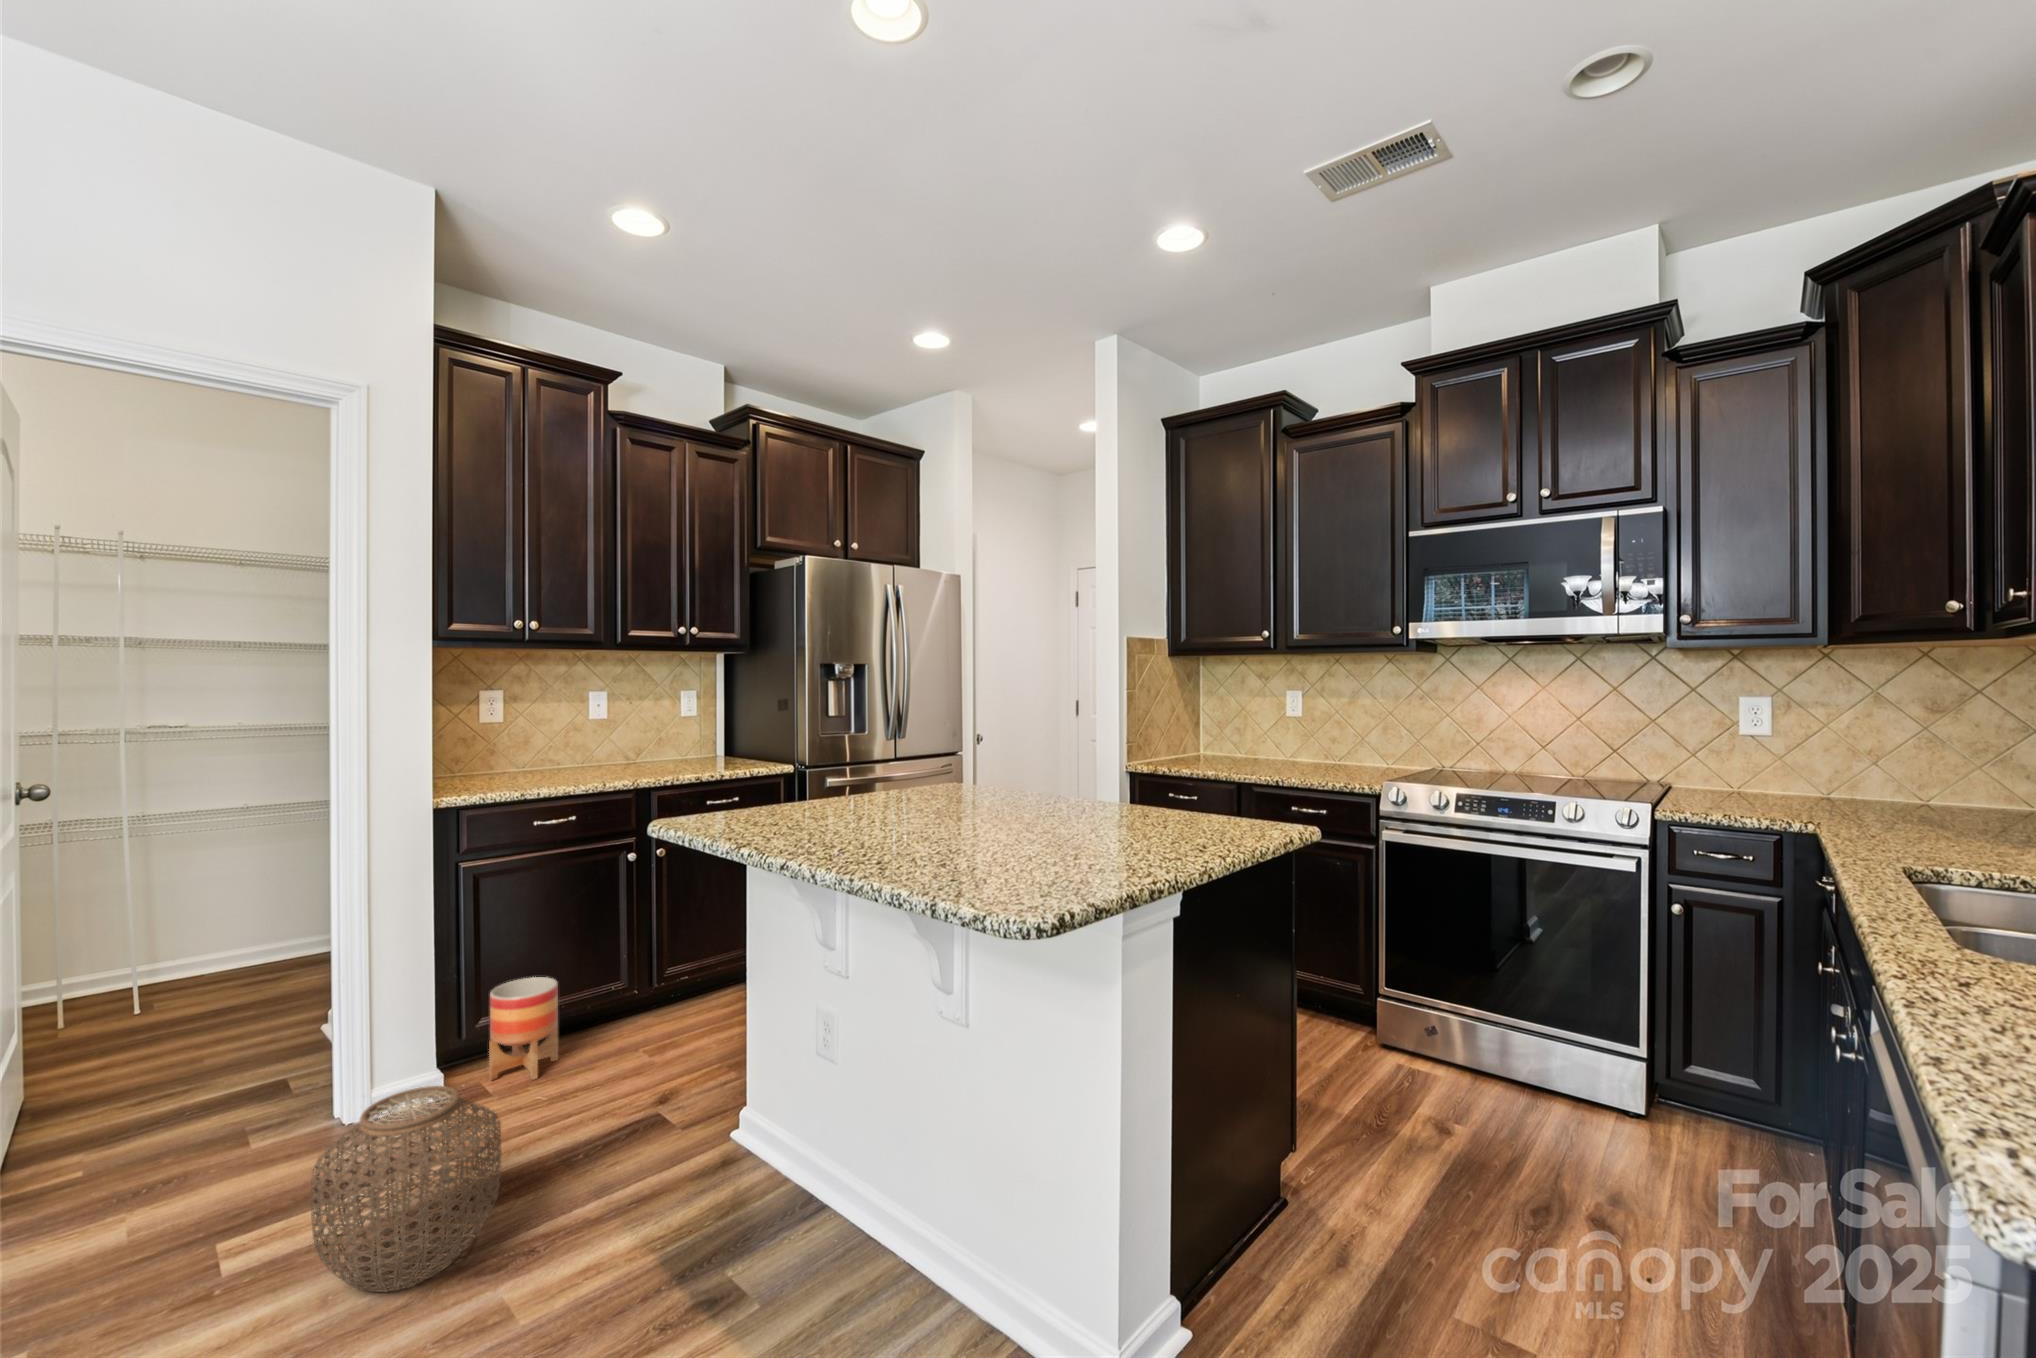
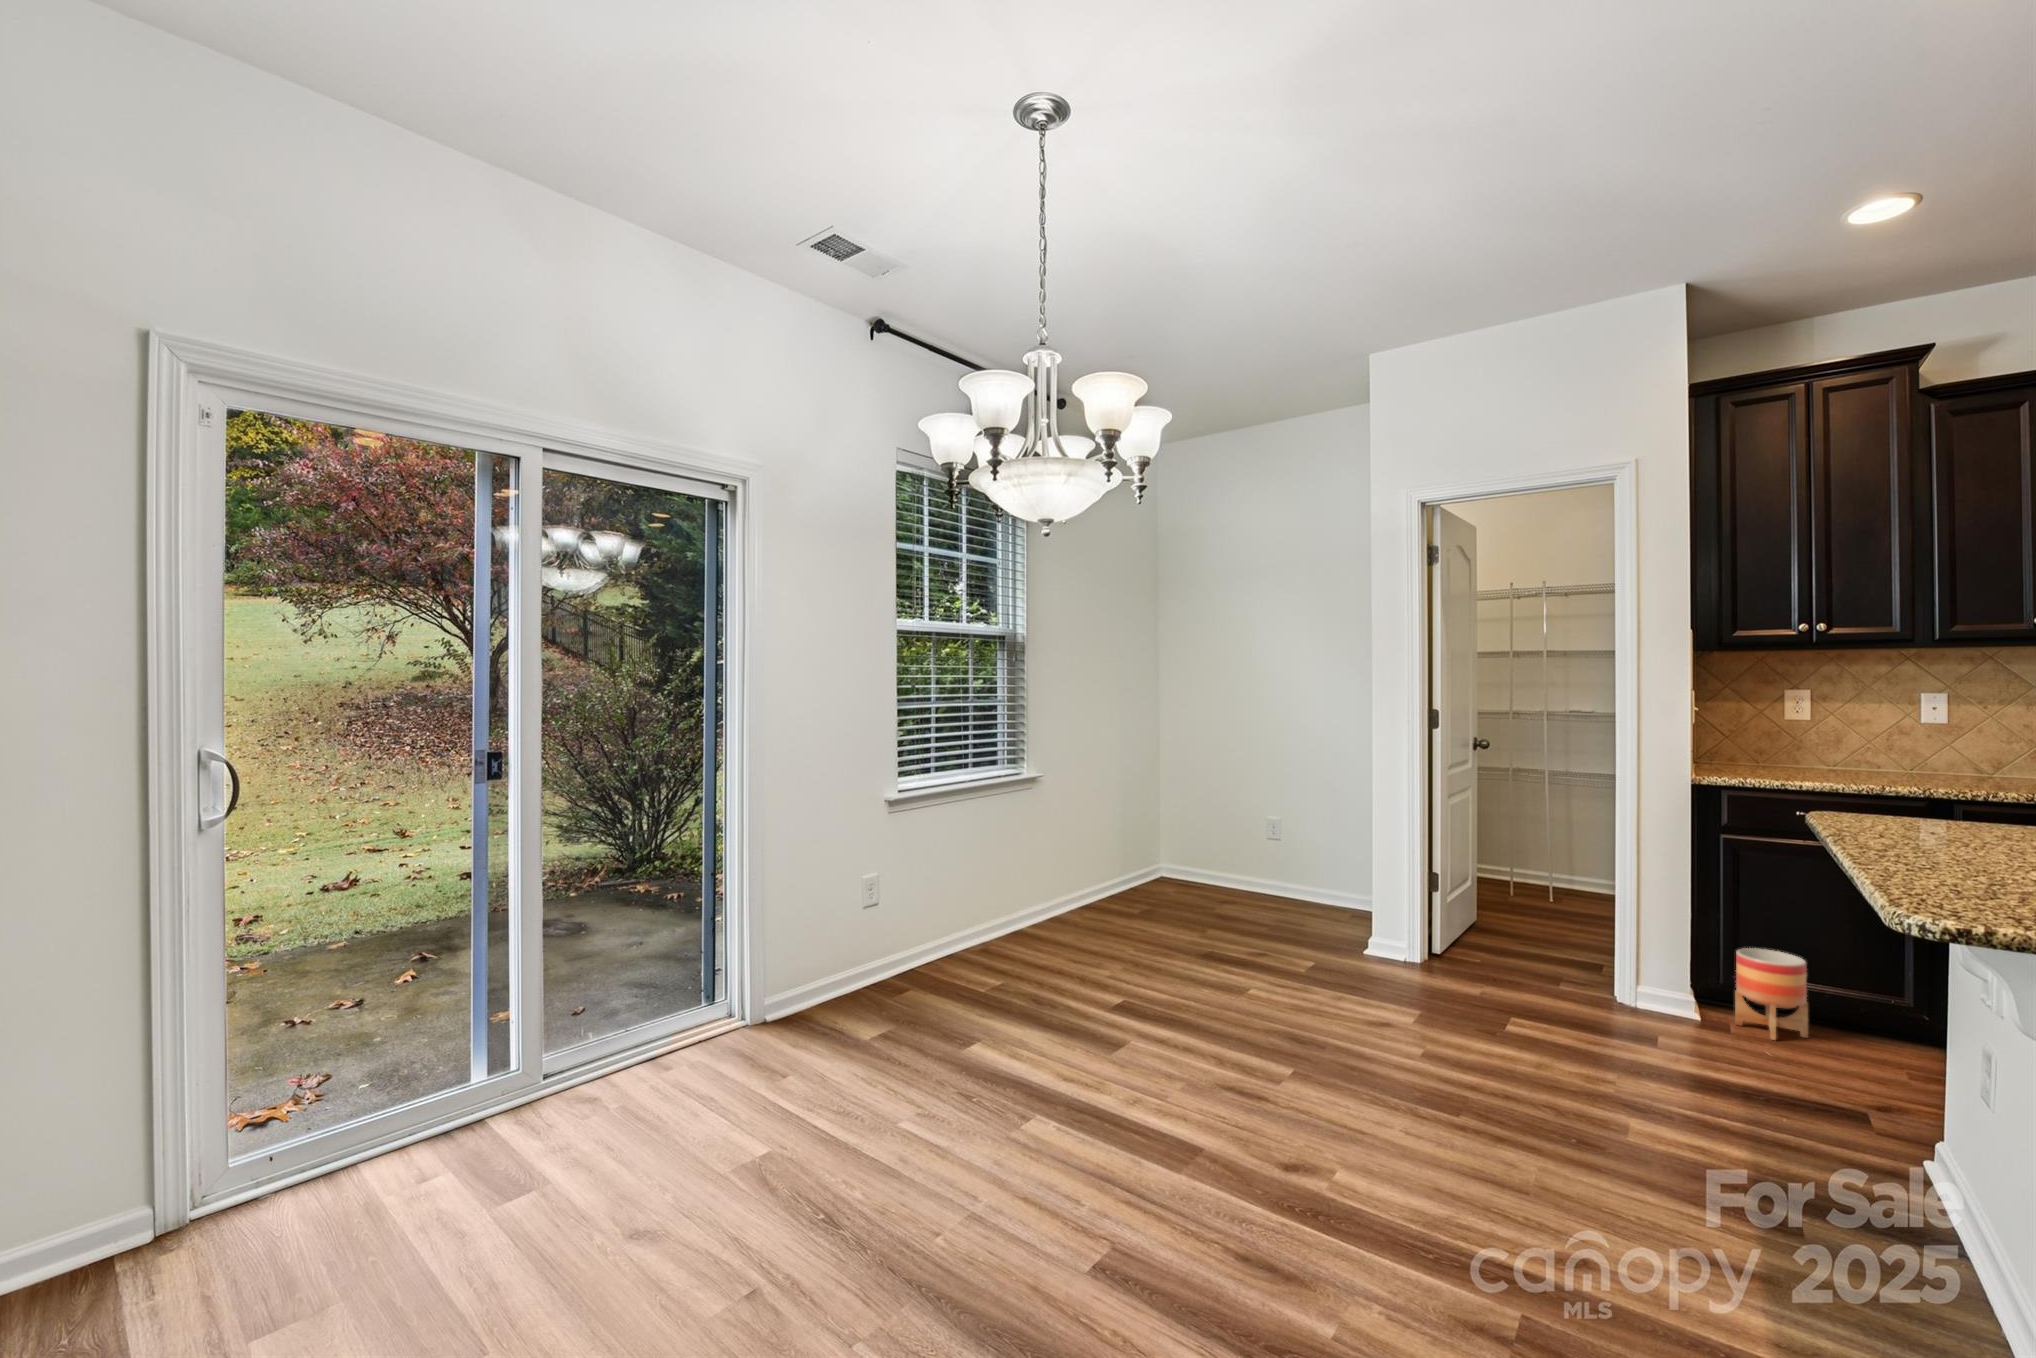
woven basket: present [311,1086,501,1292] -> none [1535,961,1663,1093]

